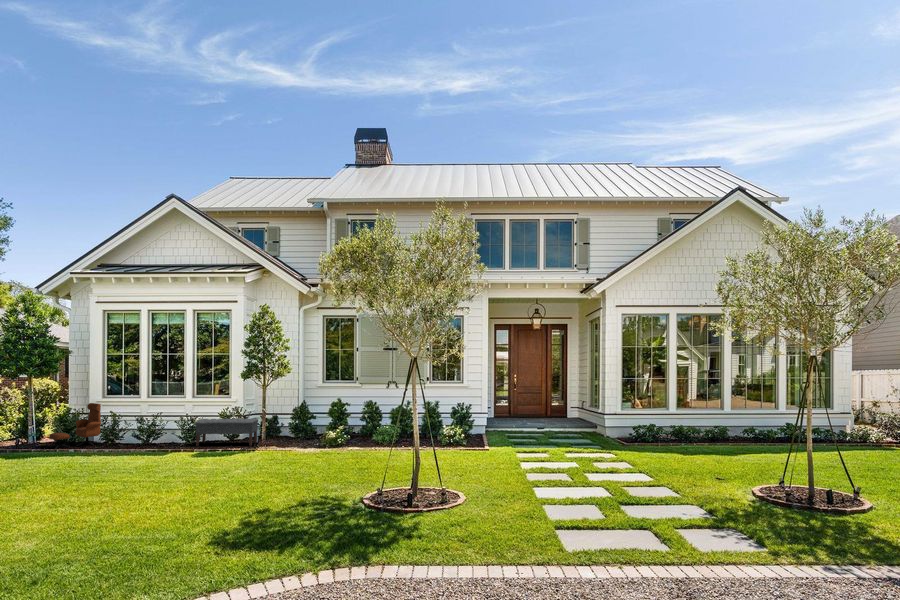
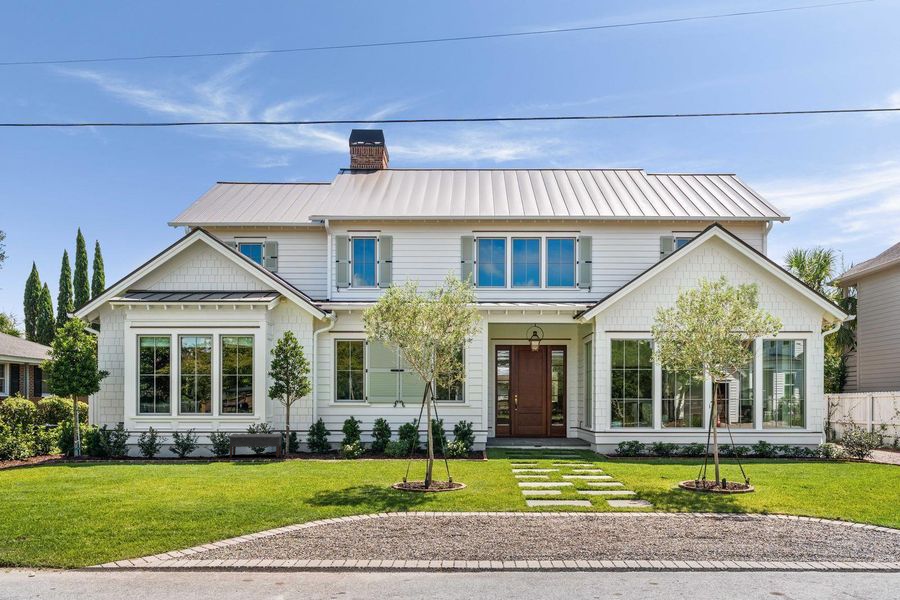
lounge chair: present [47,403,101,449] -> none [99,419,144,459]

